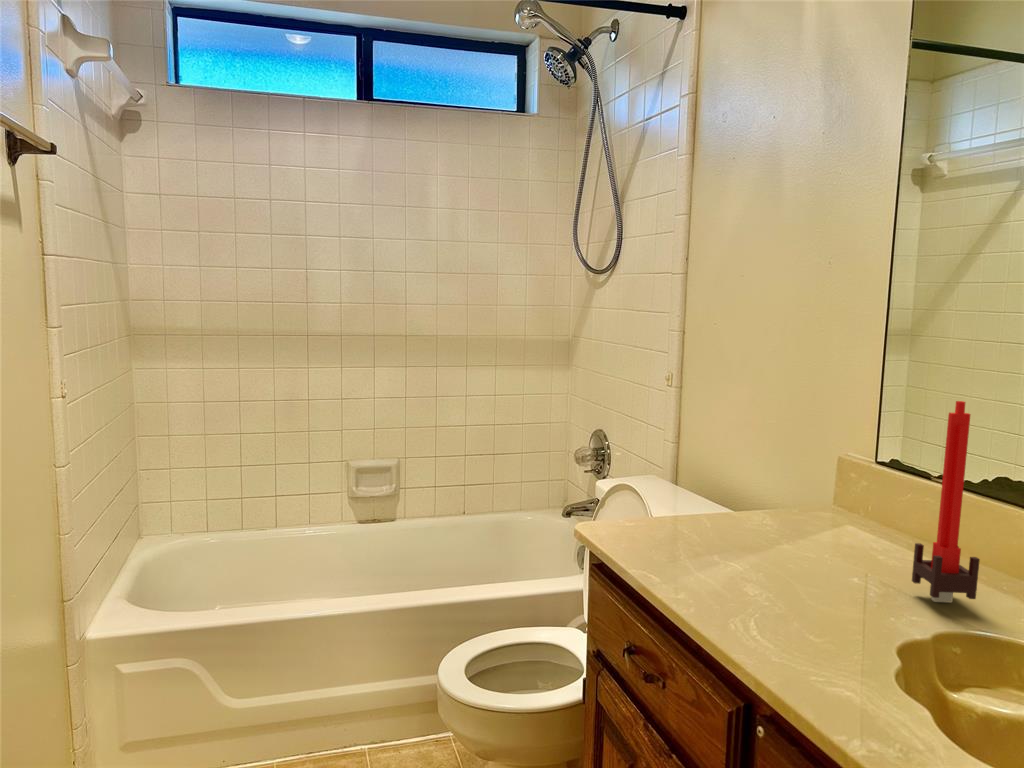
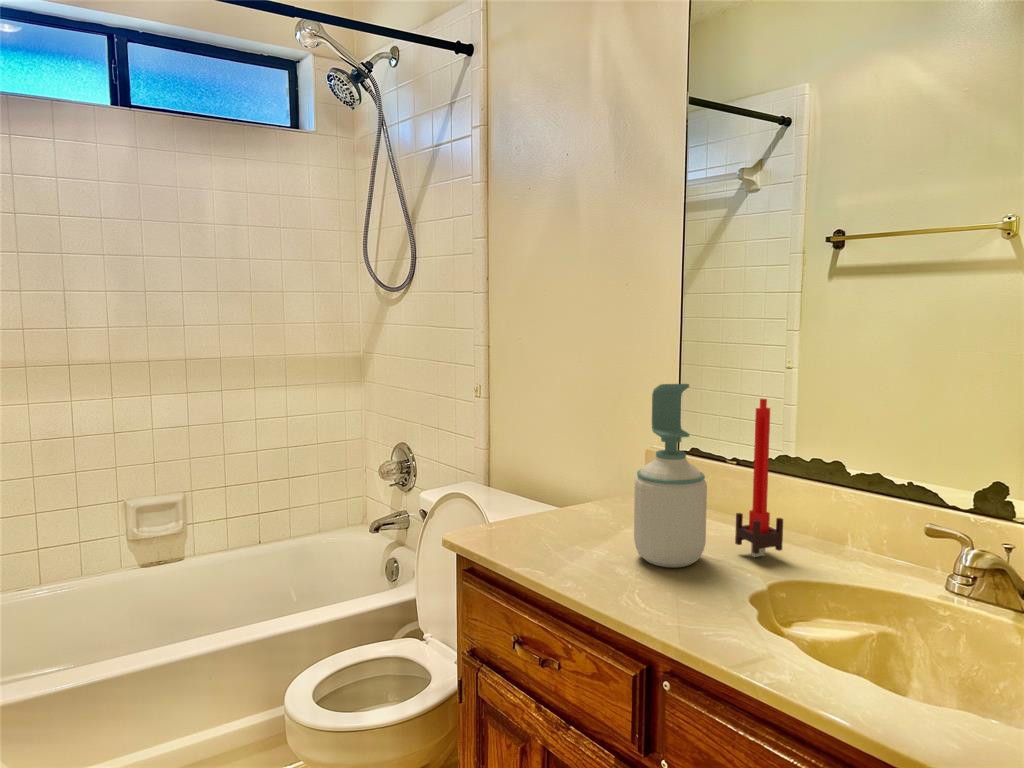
soap bottle: none [773,374,871,598] -> present [634,384,707,568]

